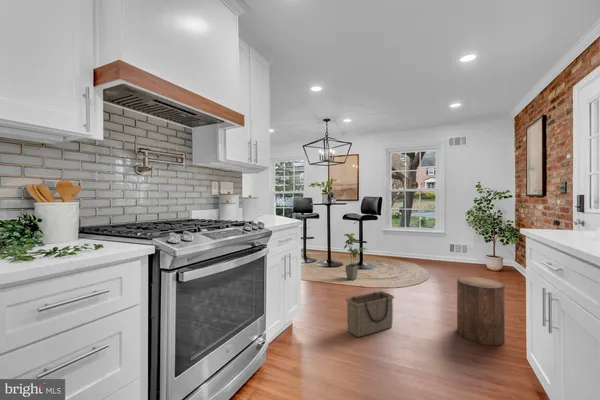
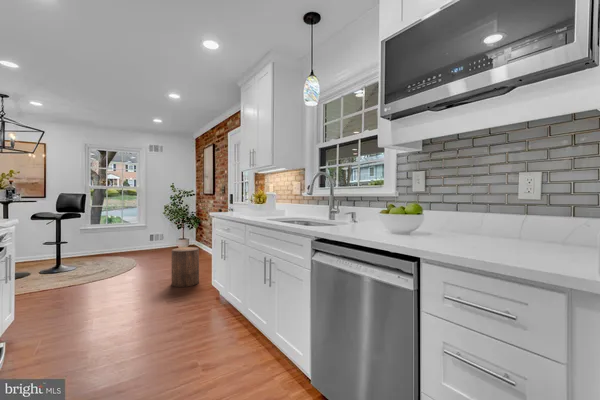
house plant: present [344,234,367,280] -> none [47,231,80,280]
basket: present [346,291,394,337] -> none [85,271,127,310]

